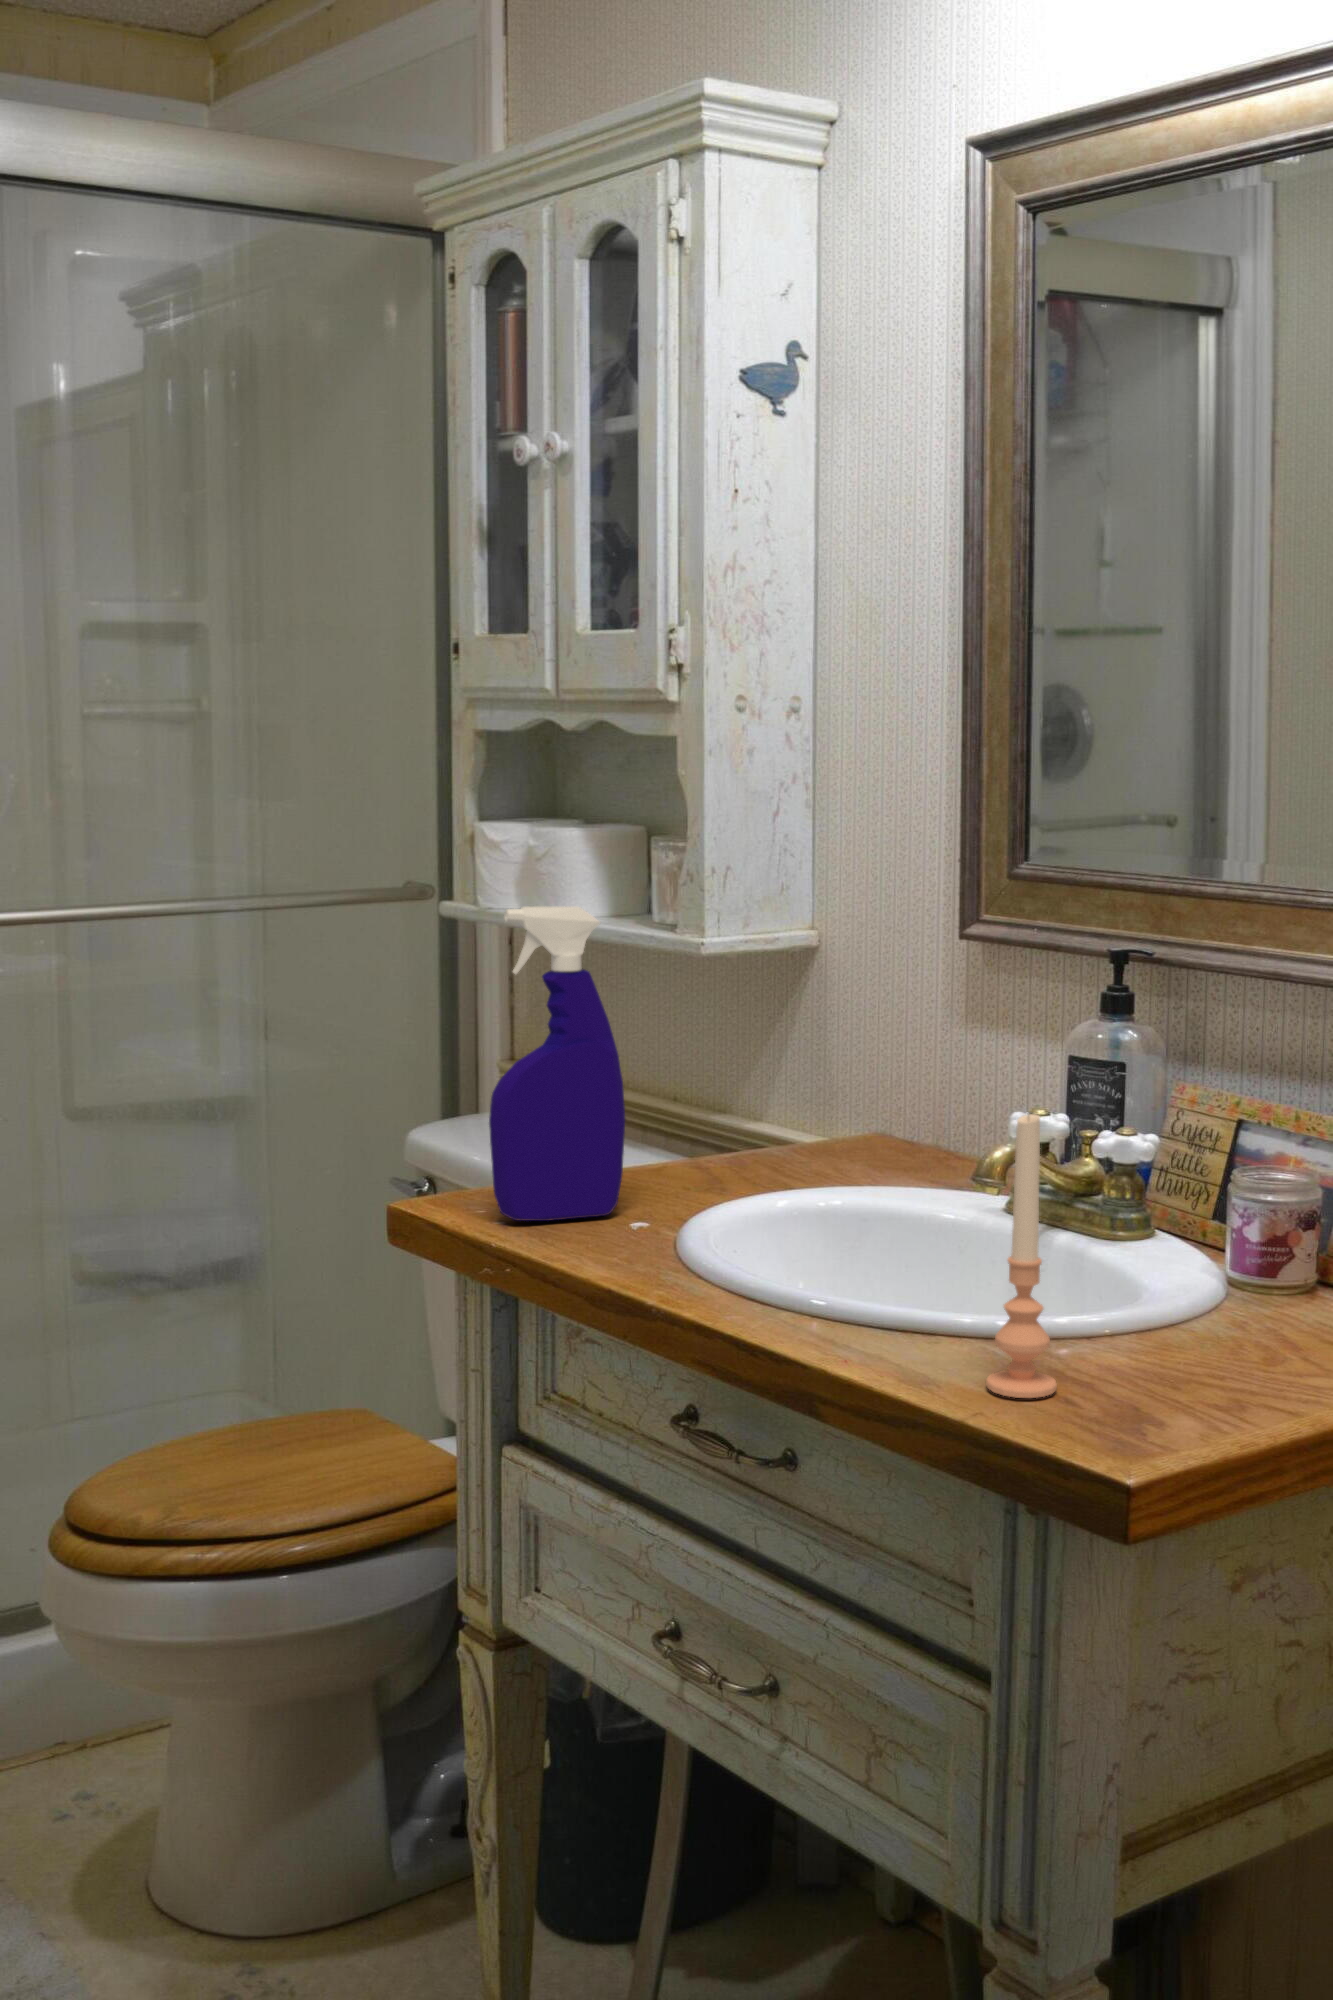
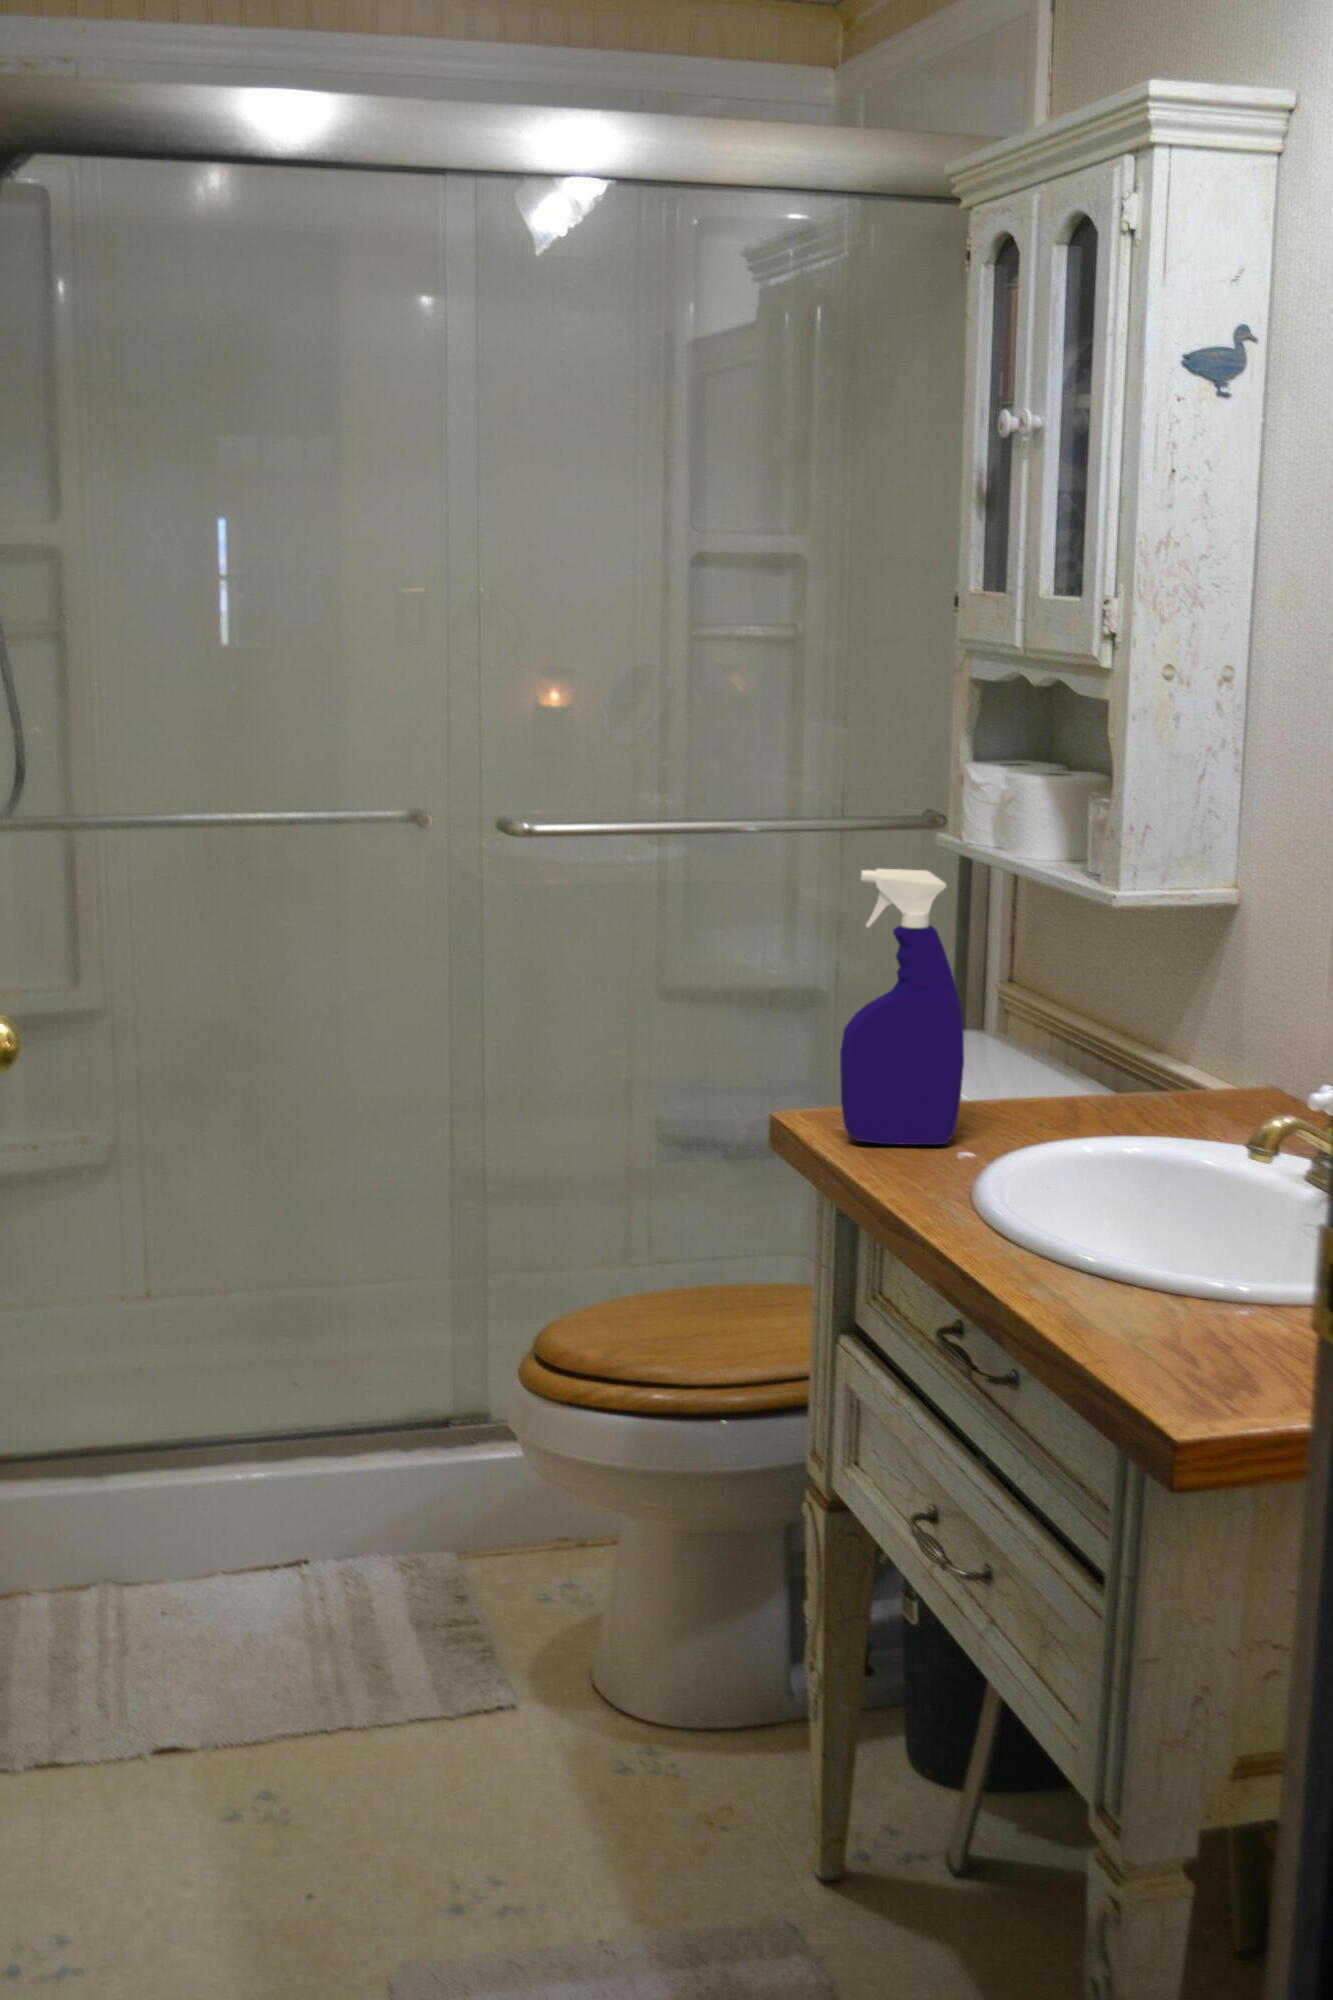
candle: present [986,1114,1057,1398] -> none [1129,1107,1194,1362]

